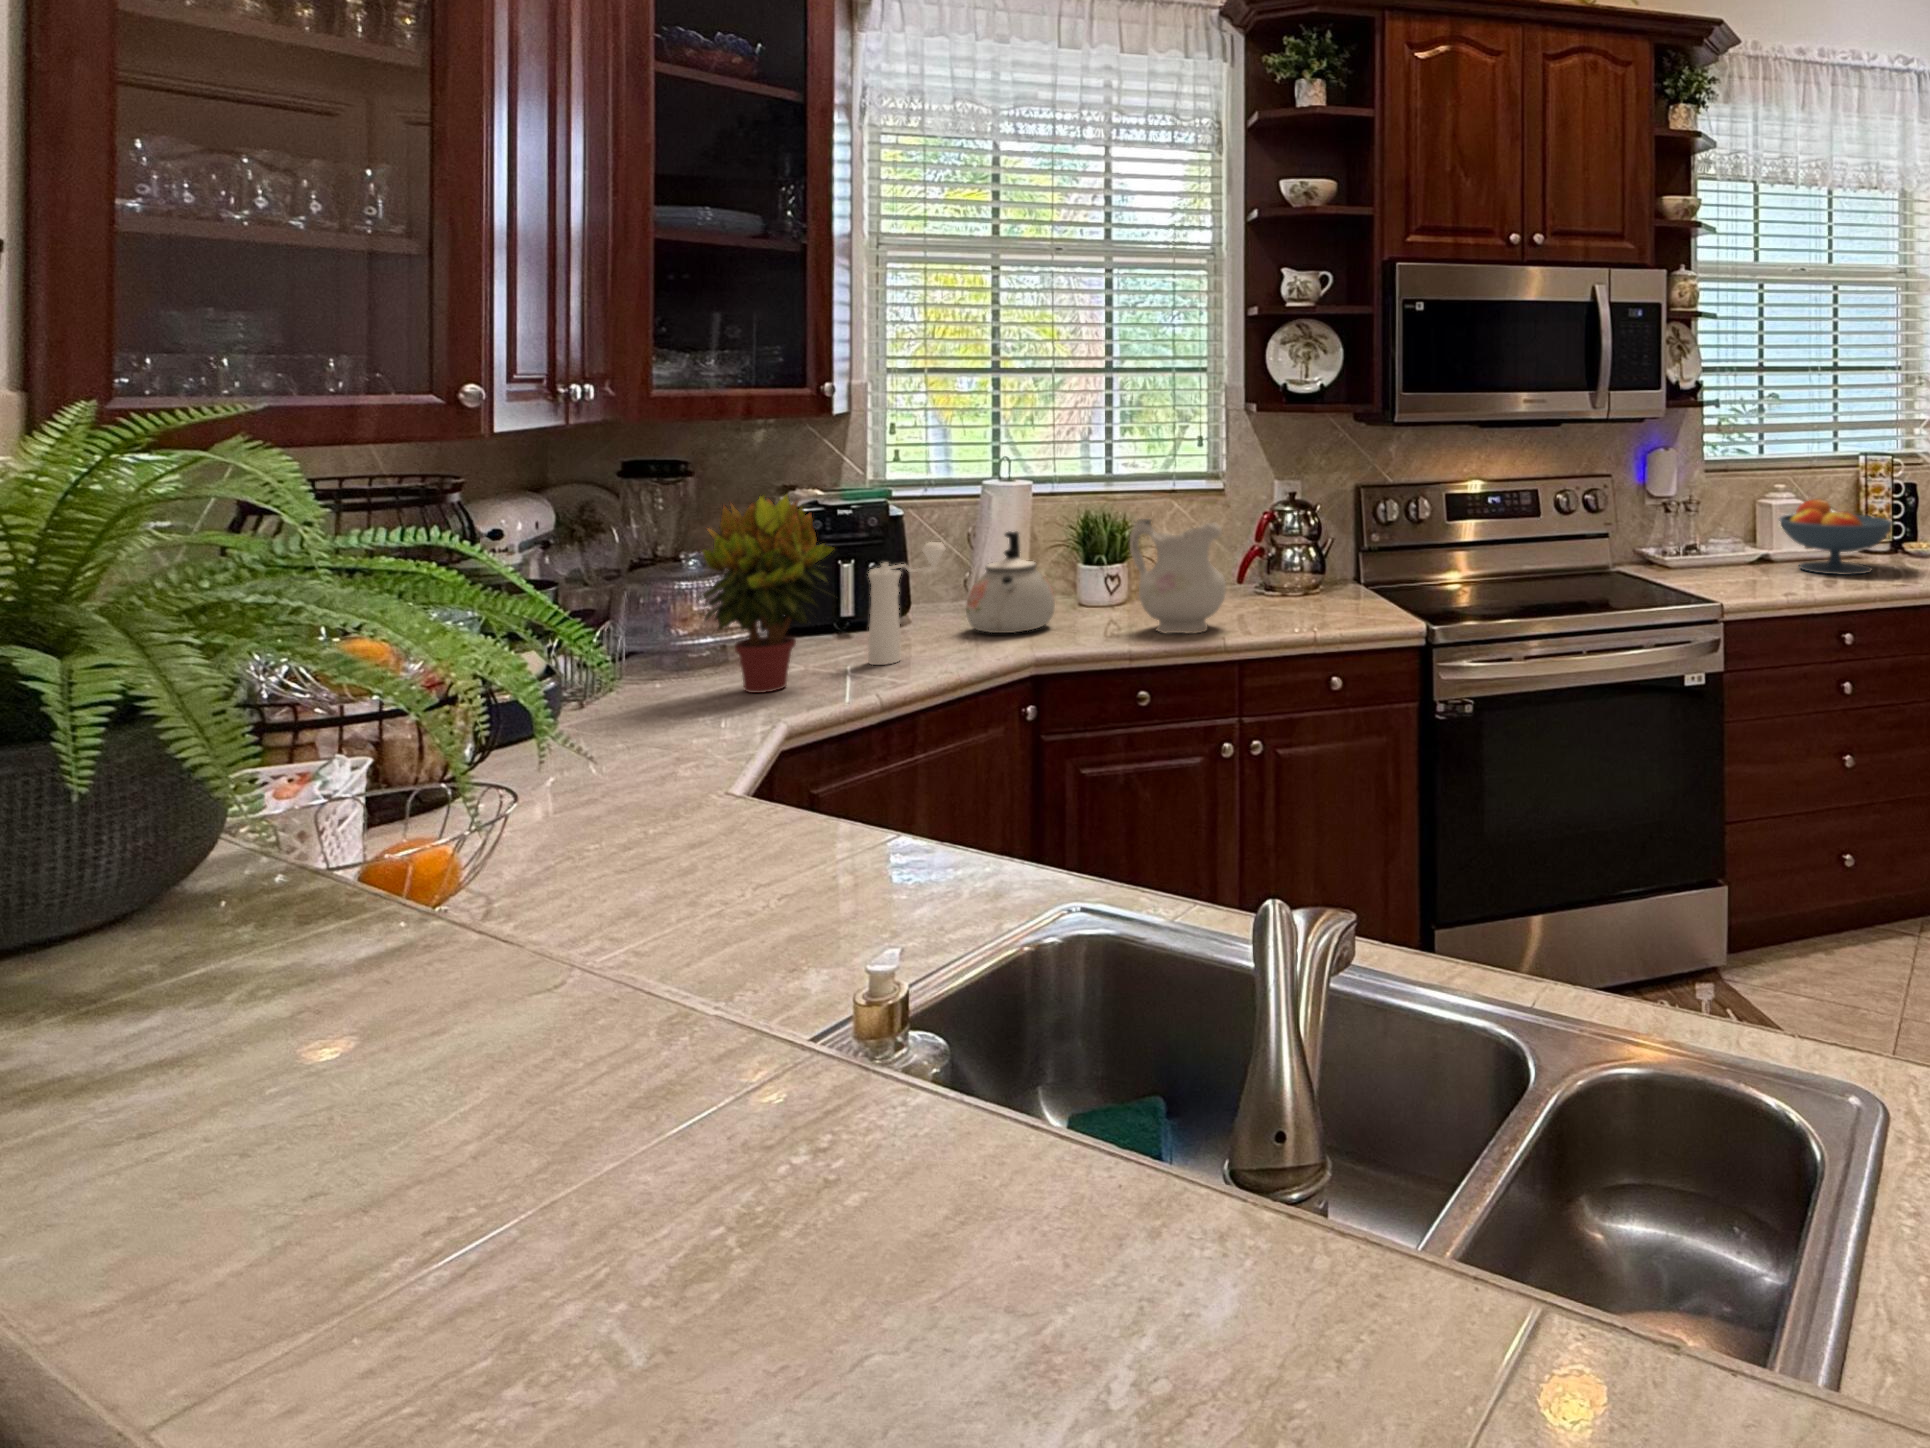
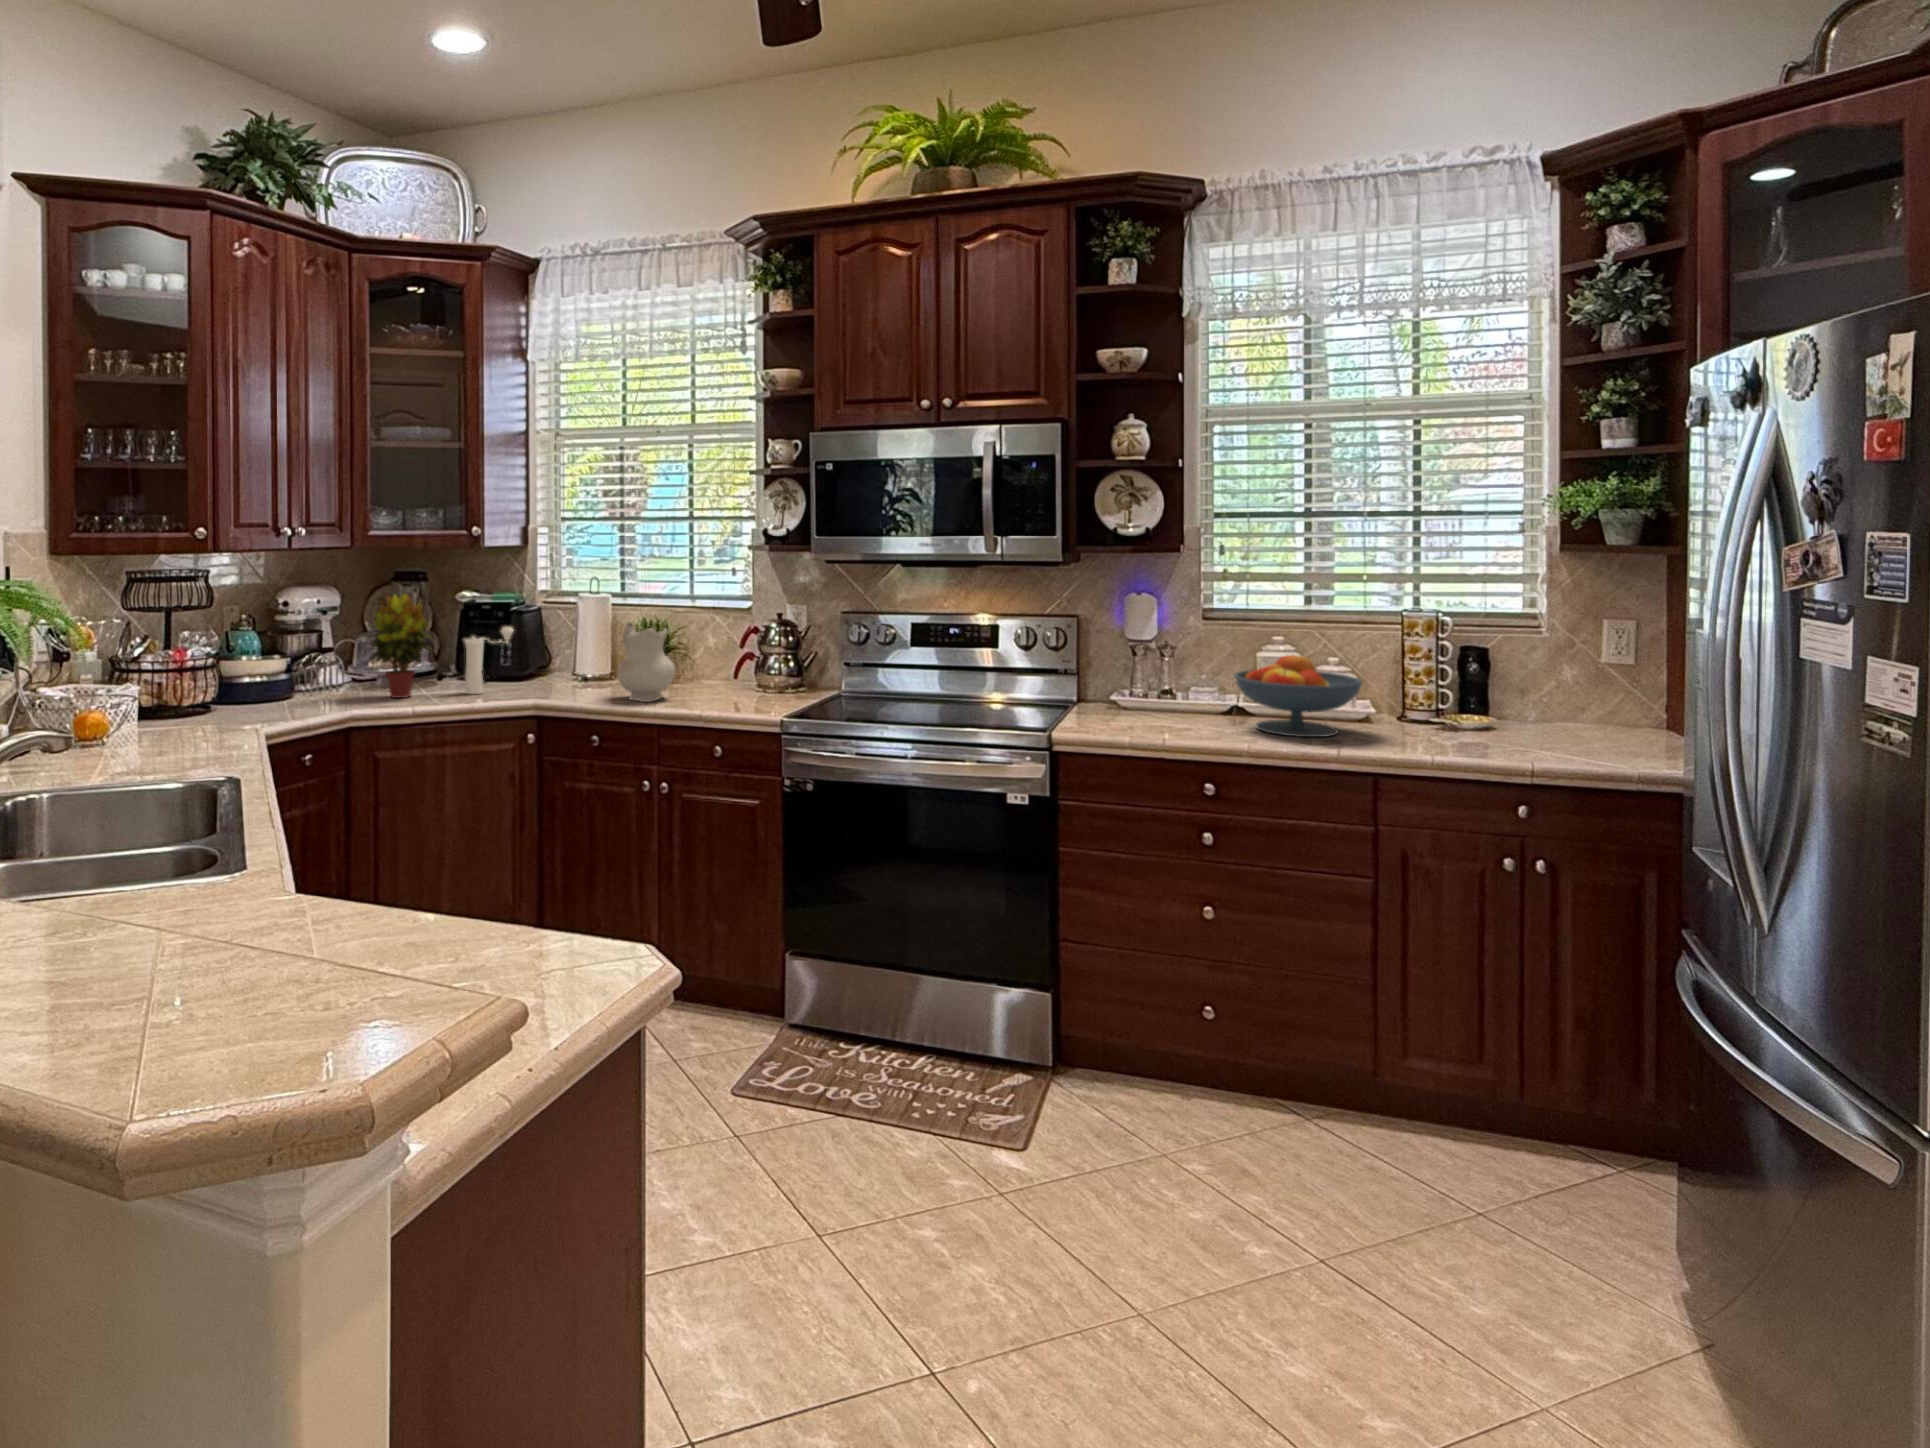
kettle: present [966,532,1055,633] -> none [546,625,600,688]

